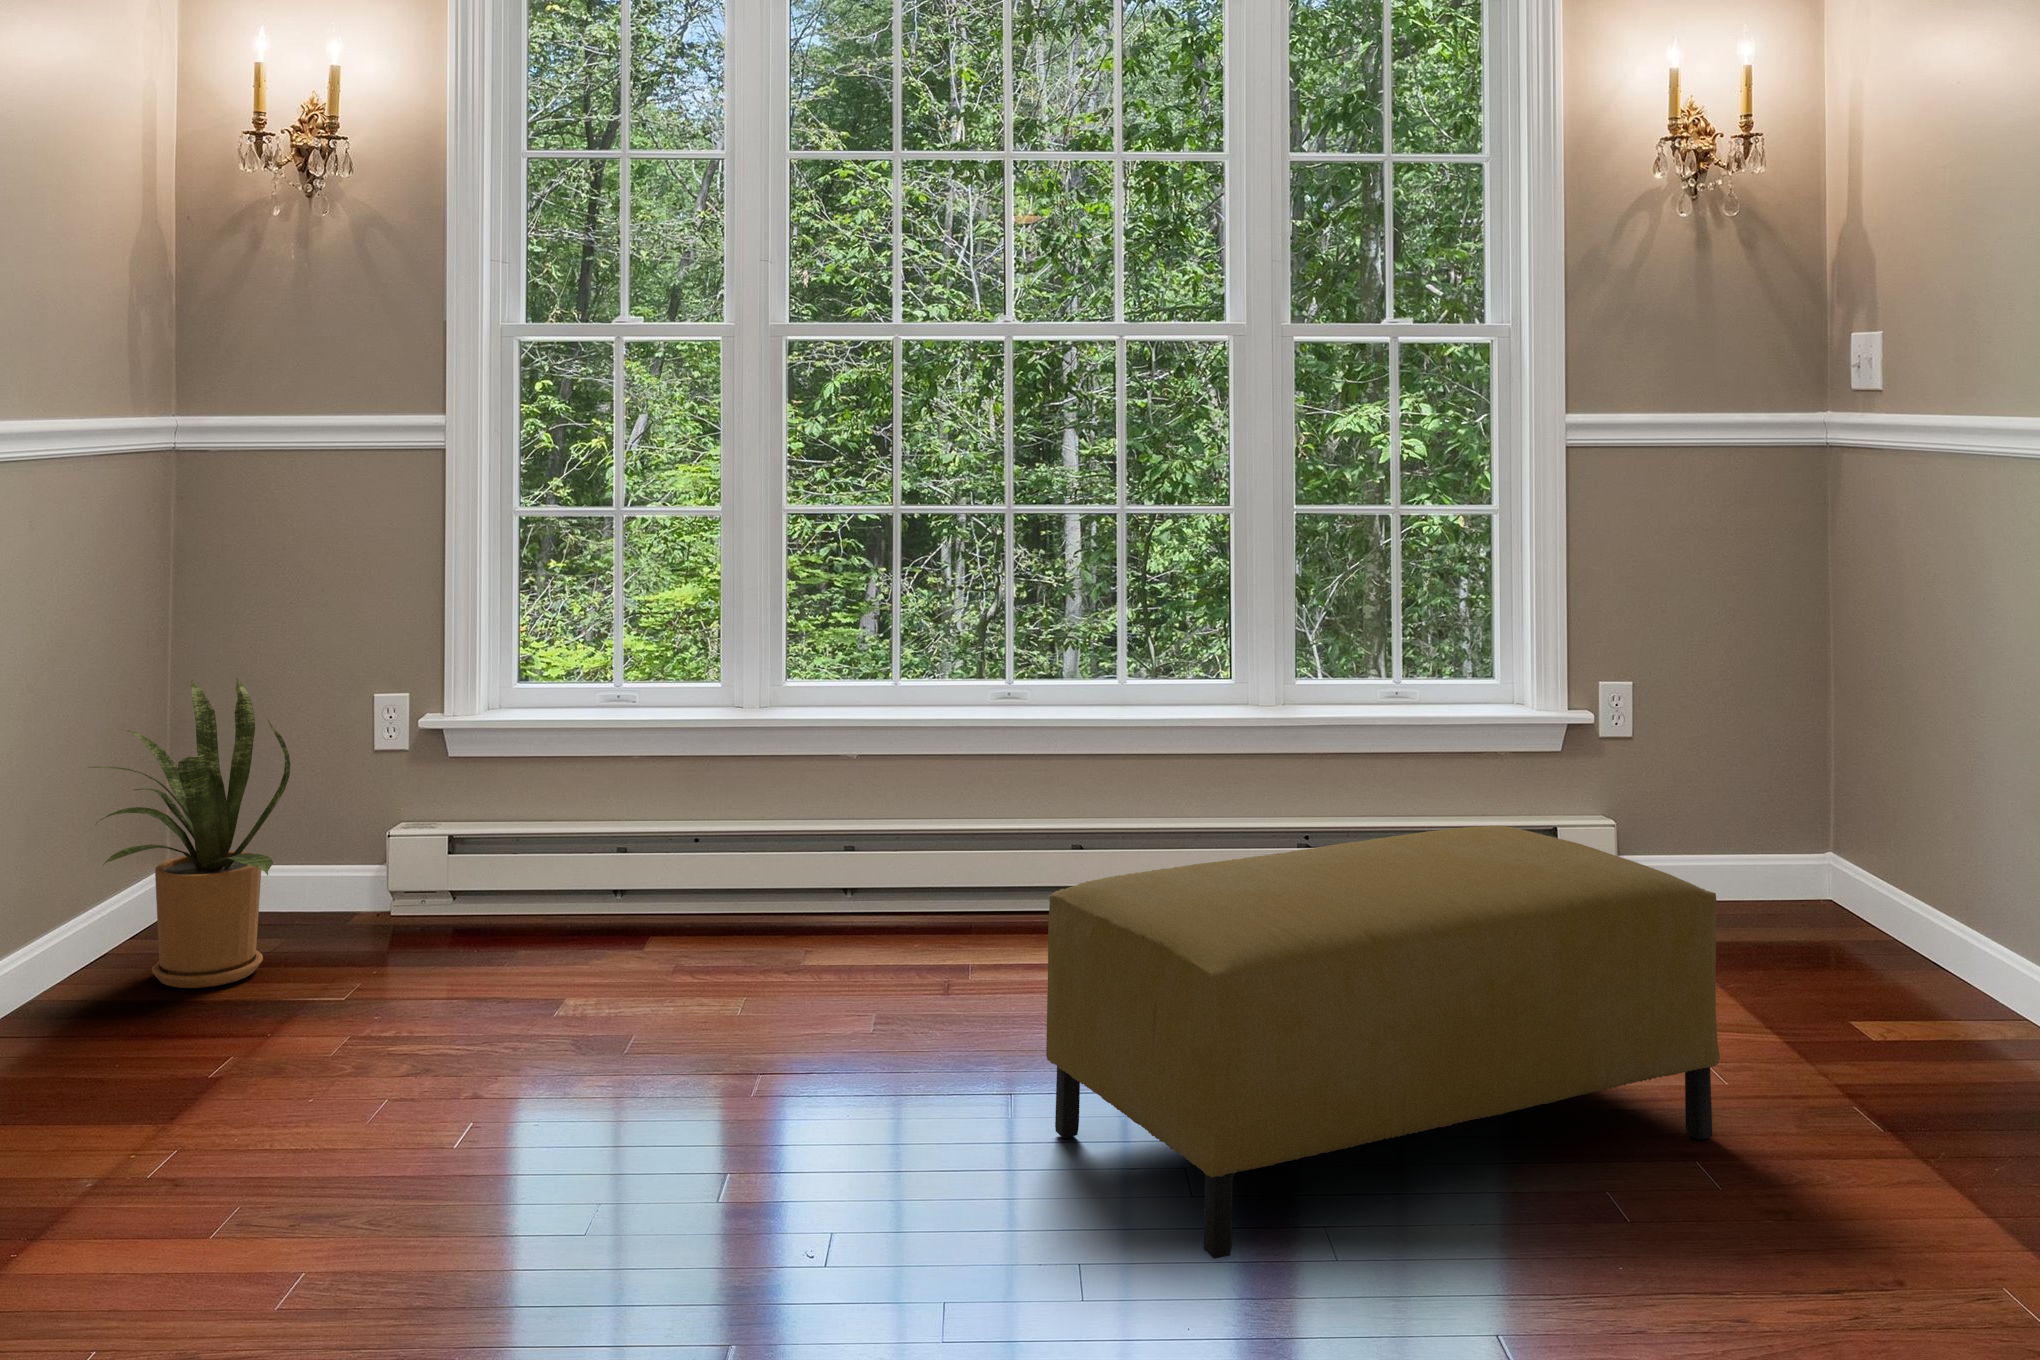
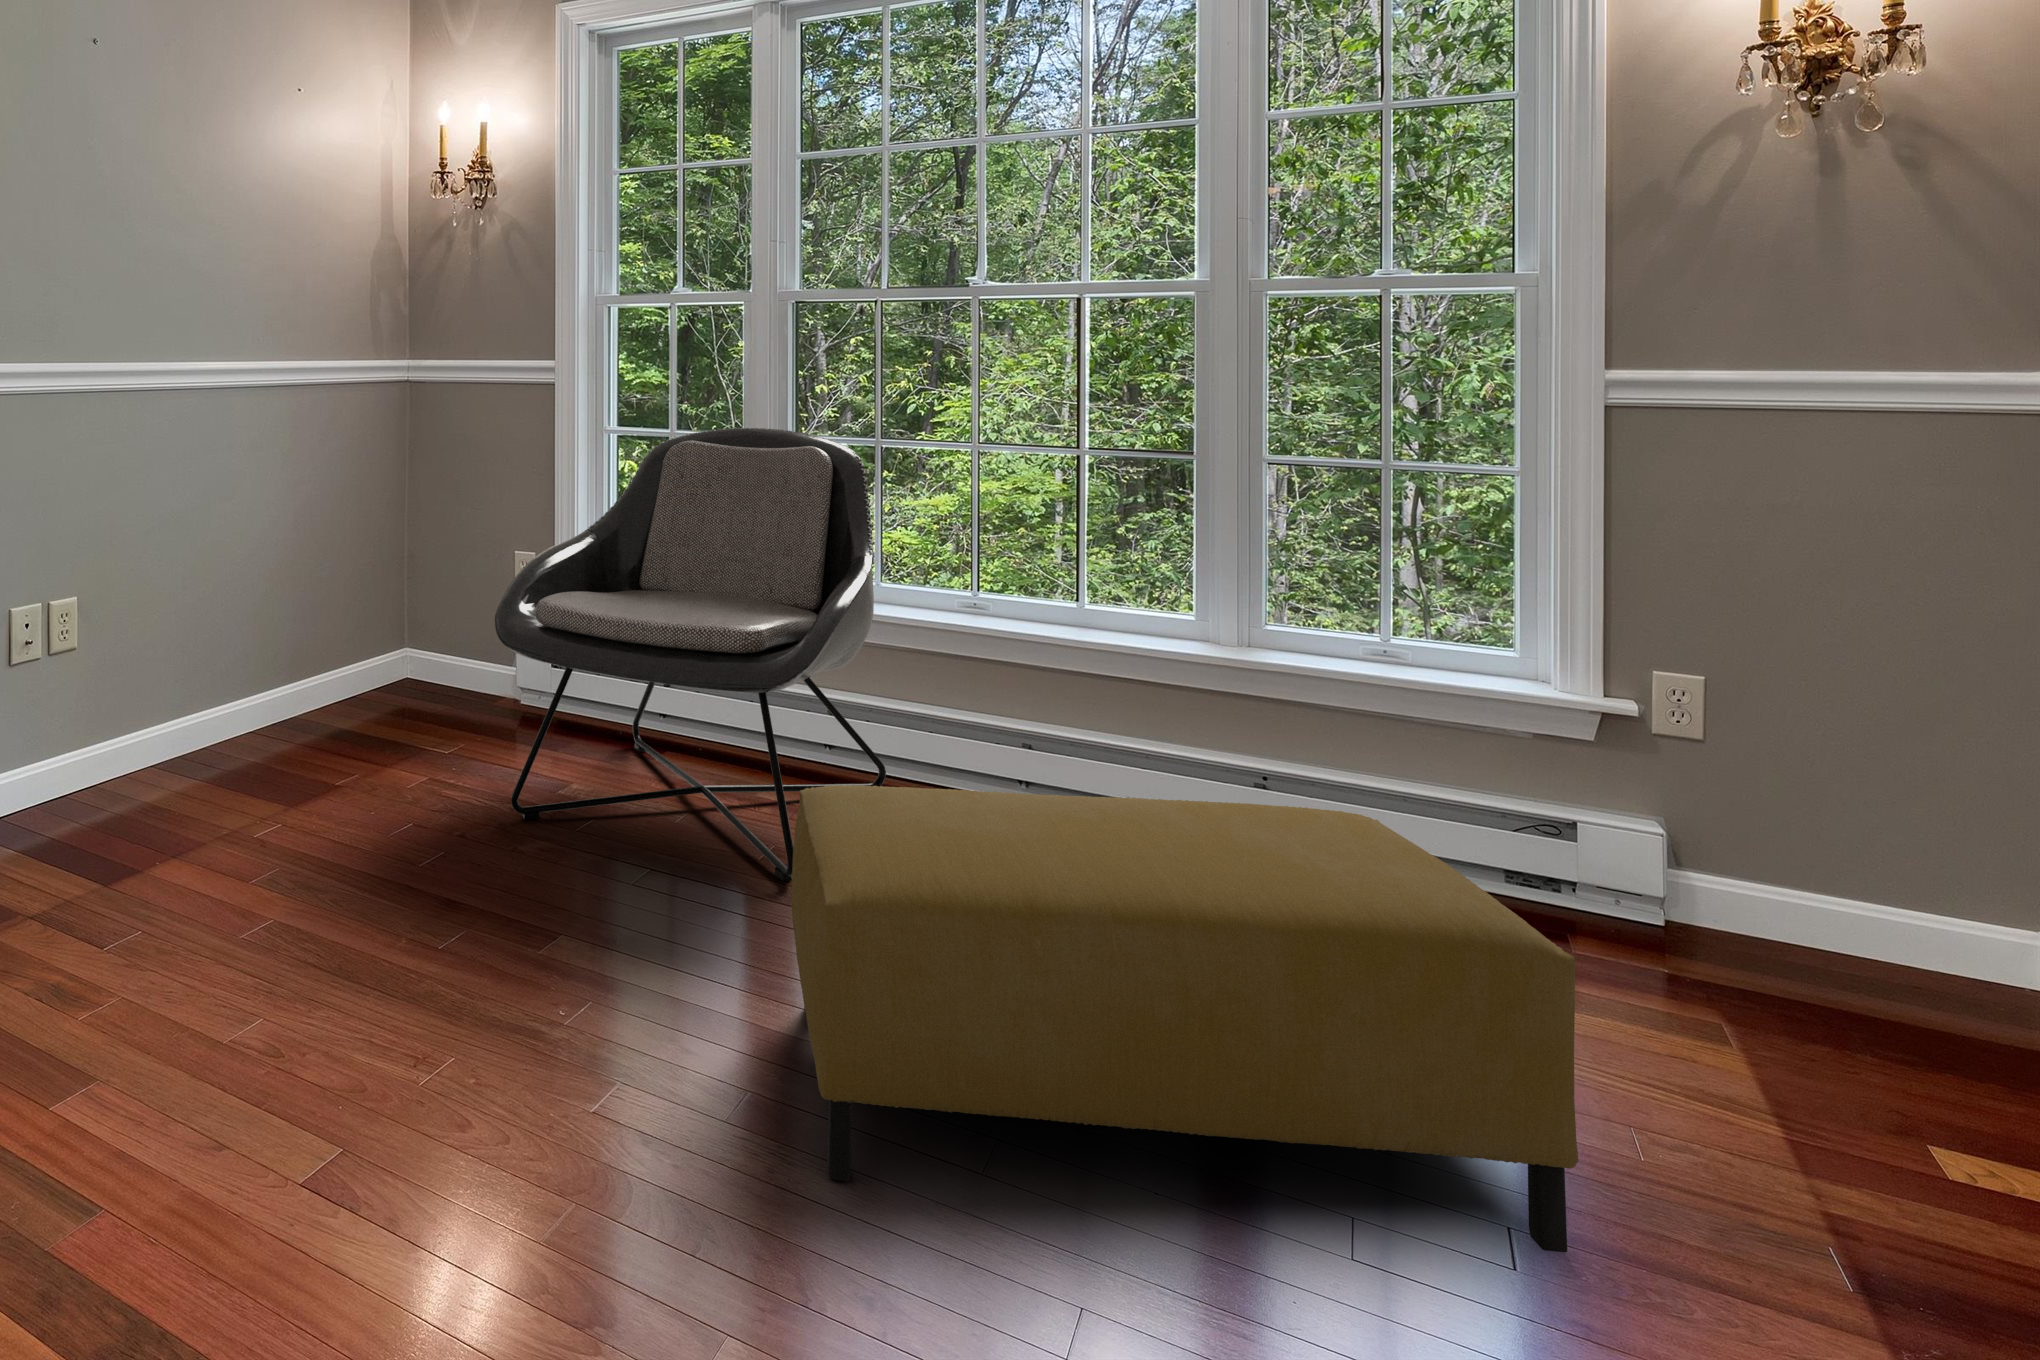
lounge chair: none [510,500,971,1040] -> present [495,428,886,881]
house plant: present [90,678,291,988] -> none [307,530,425,733]

